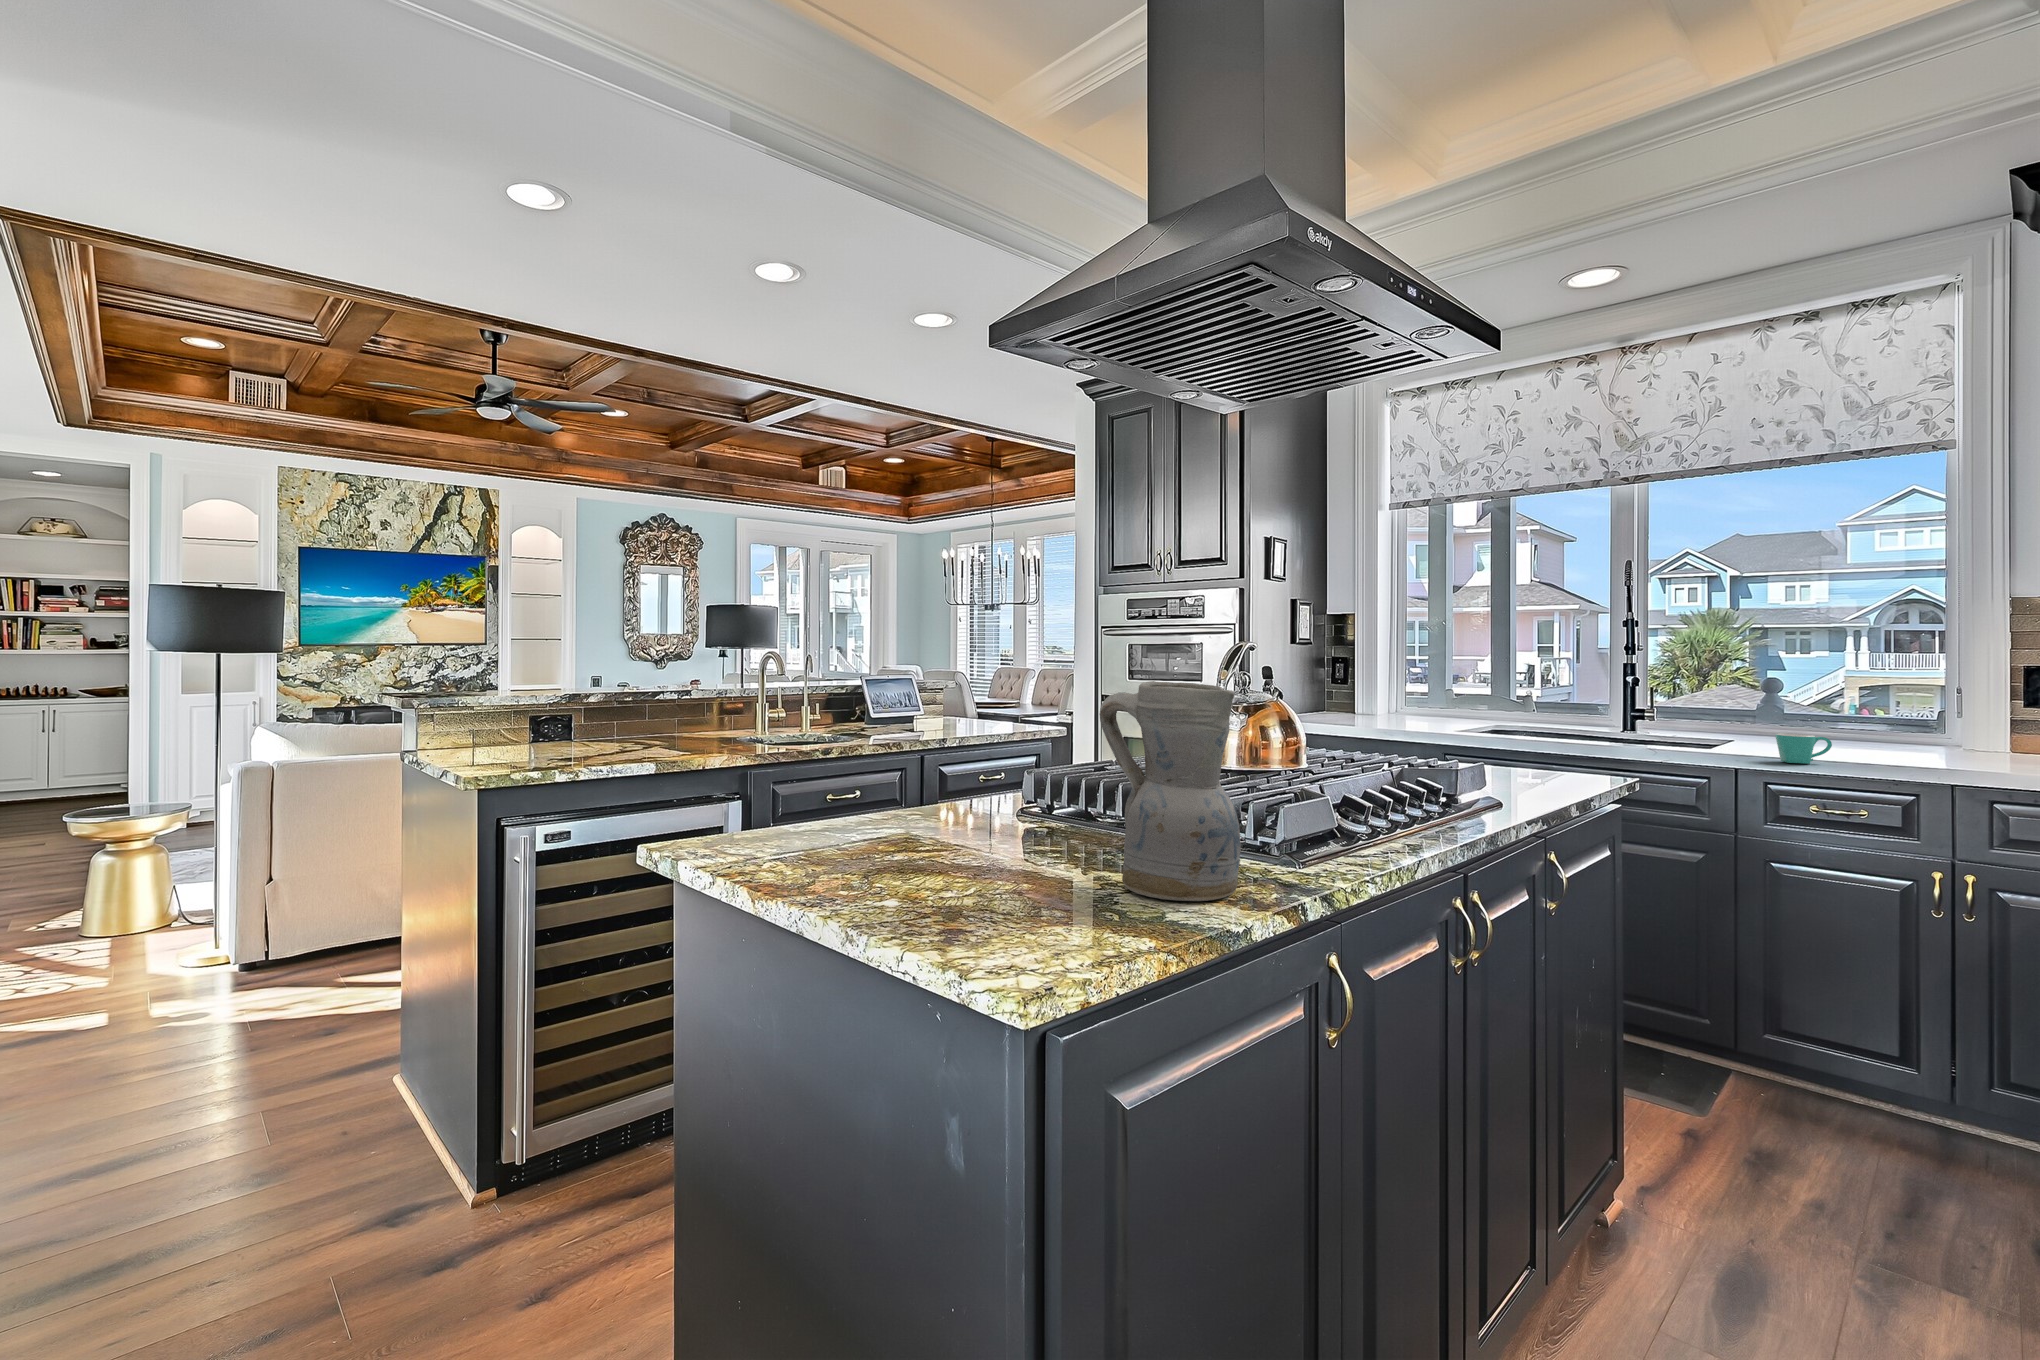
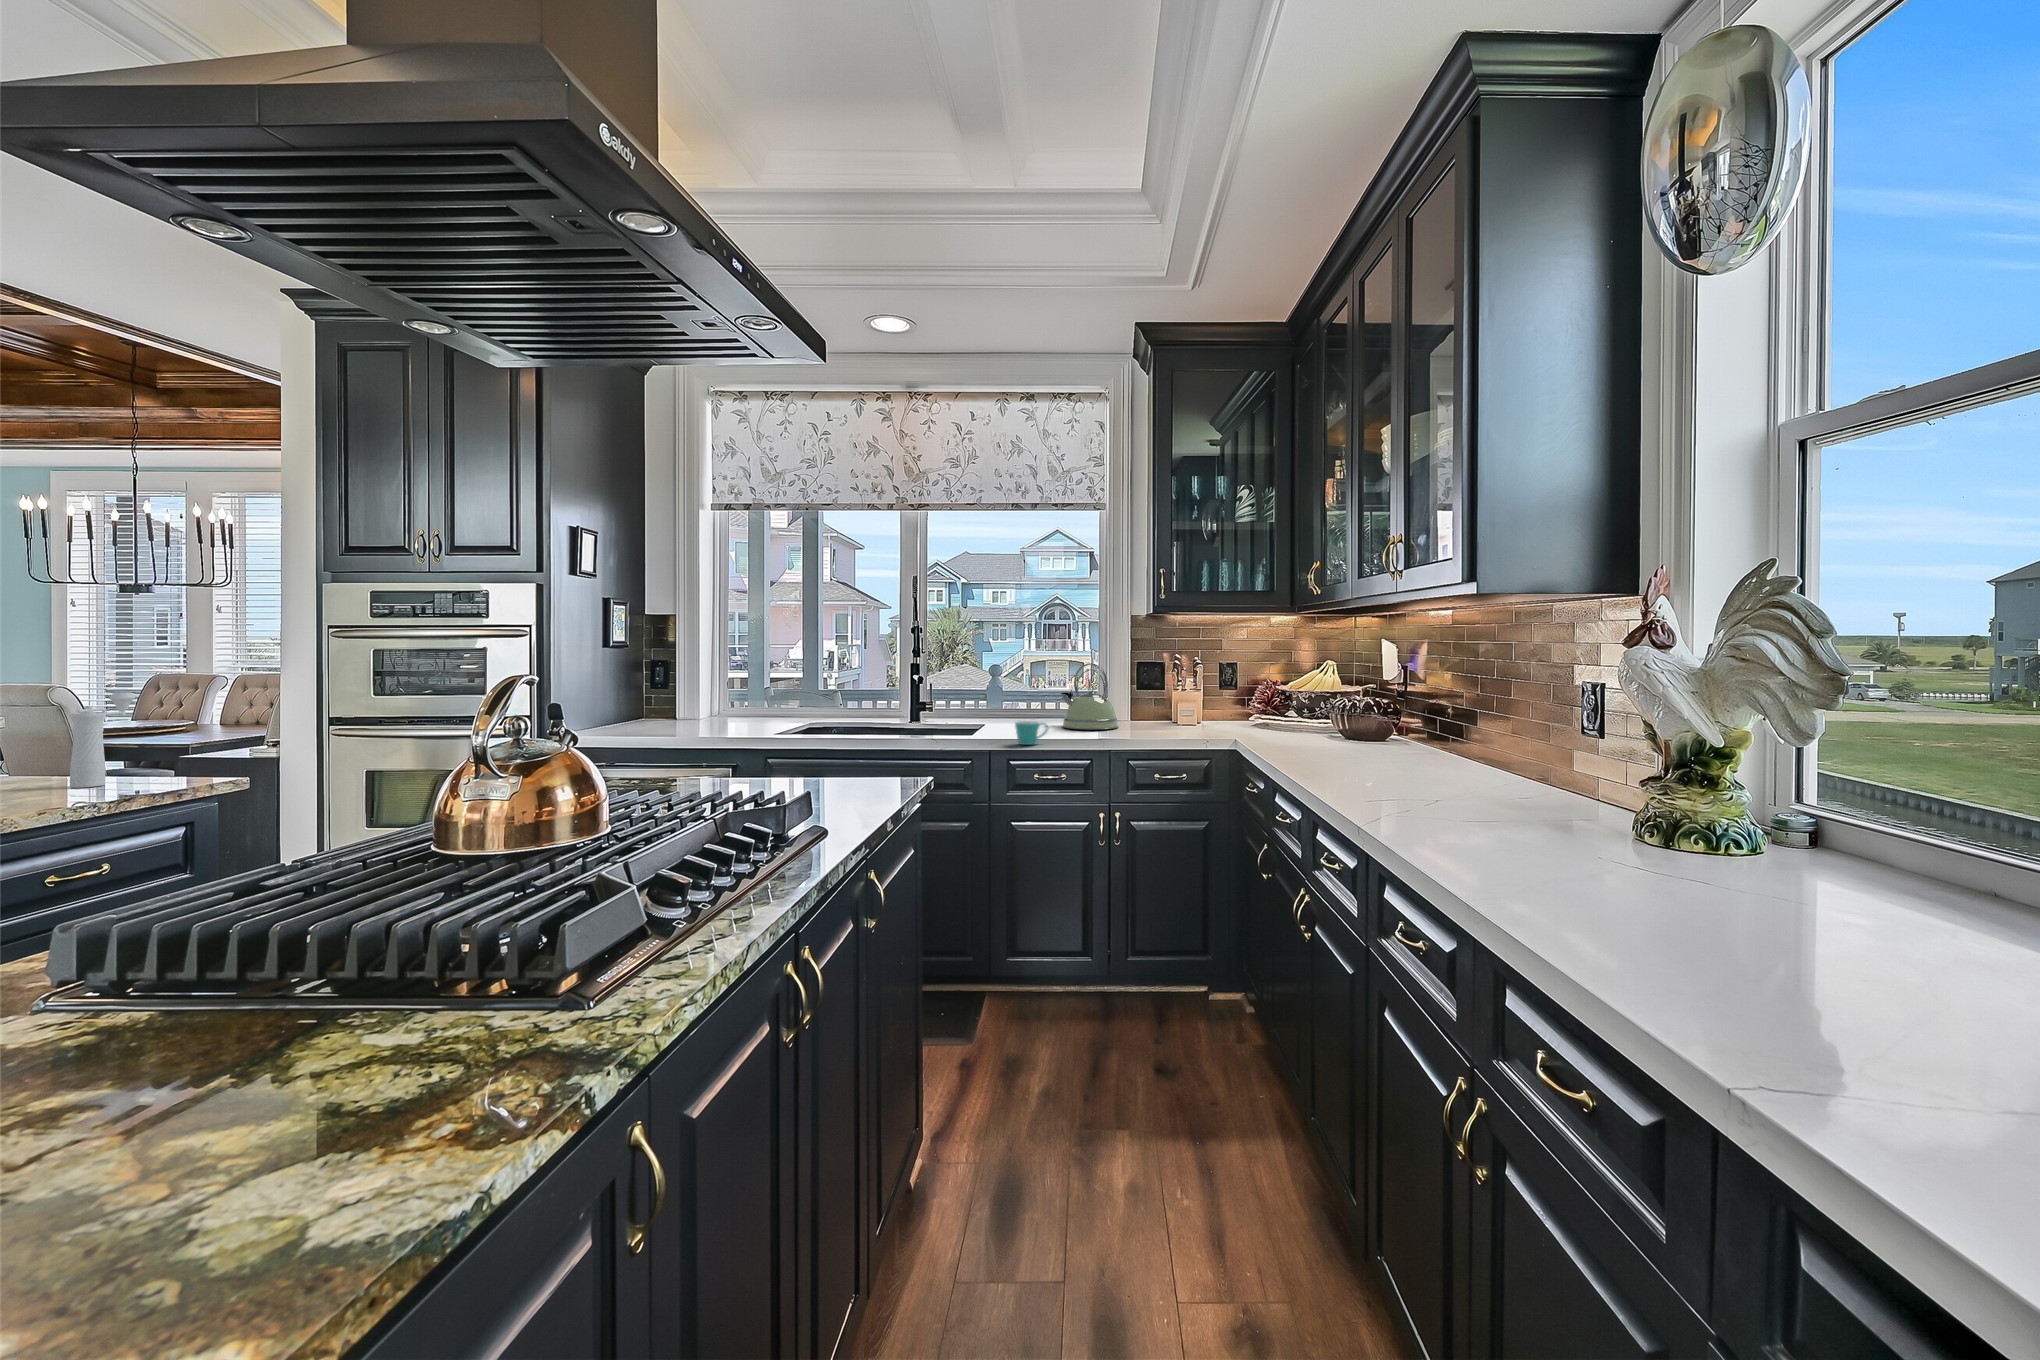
kettle: none [1861,665,1970,755] -> present [1061,663,1118,729]
pepper mill: none [973,668,1001,728] -> present [70,692,135,788]
ceramic pitcher: present [1099,681,1241,901] -> none [195,772,485,1162]

